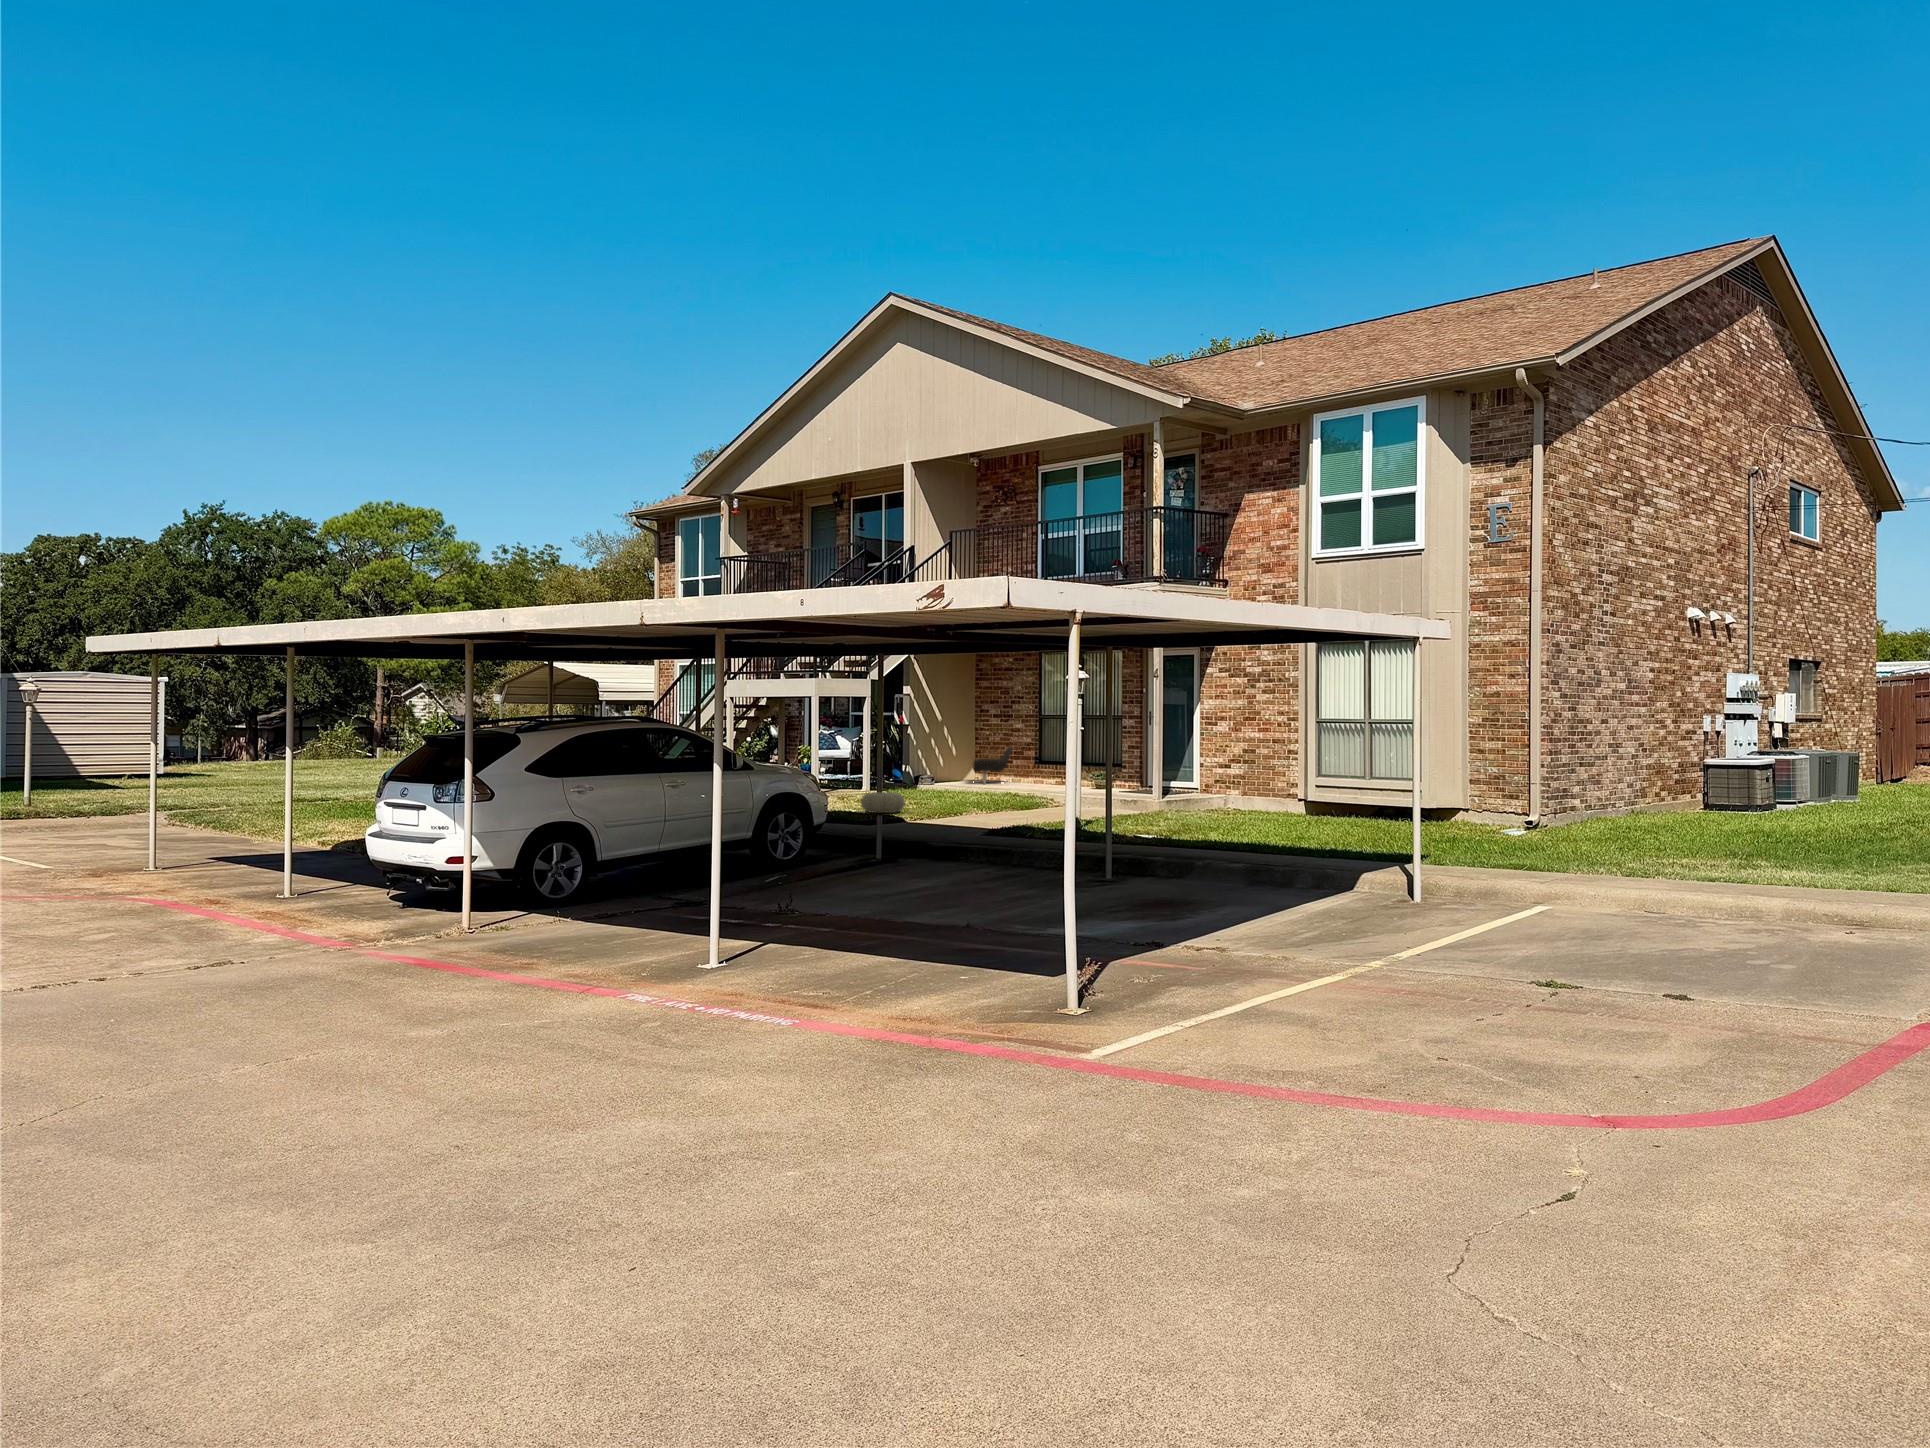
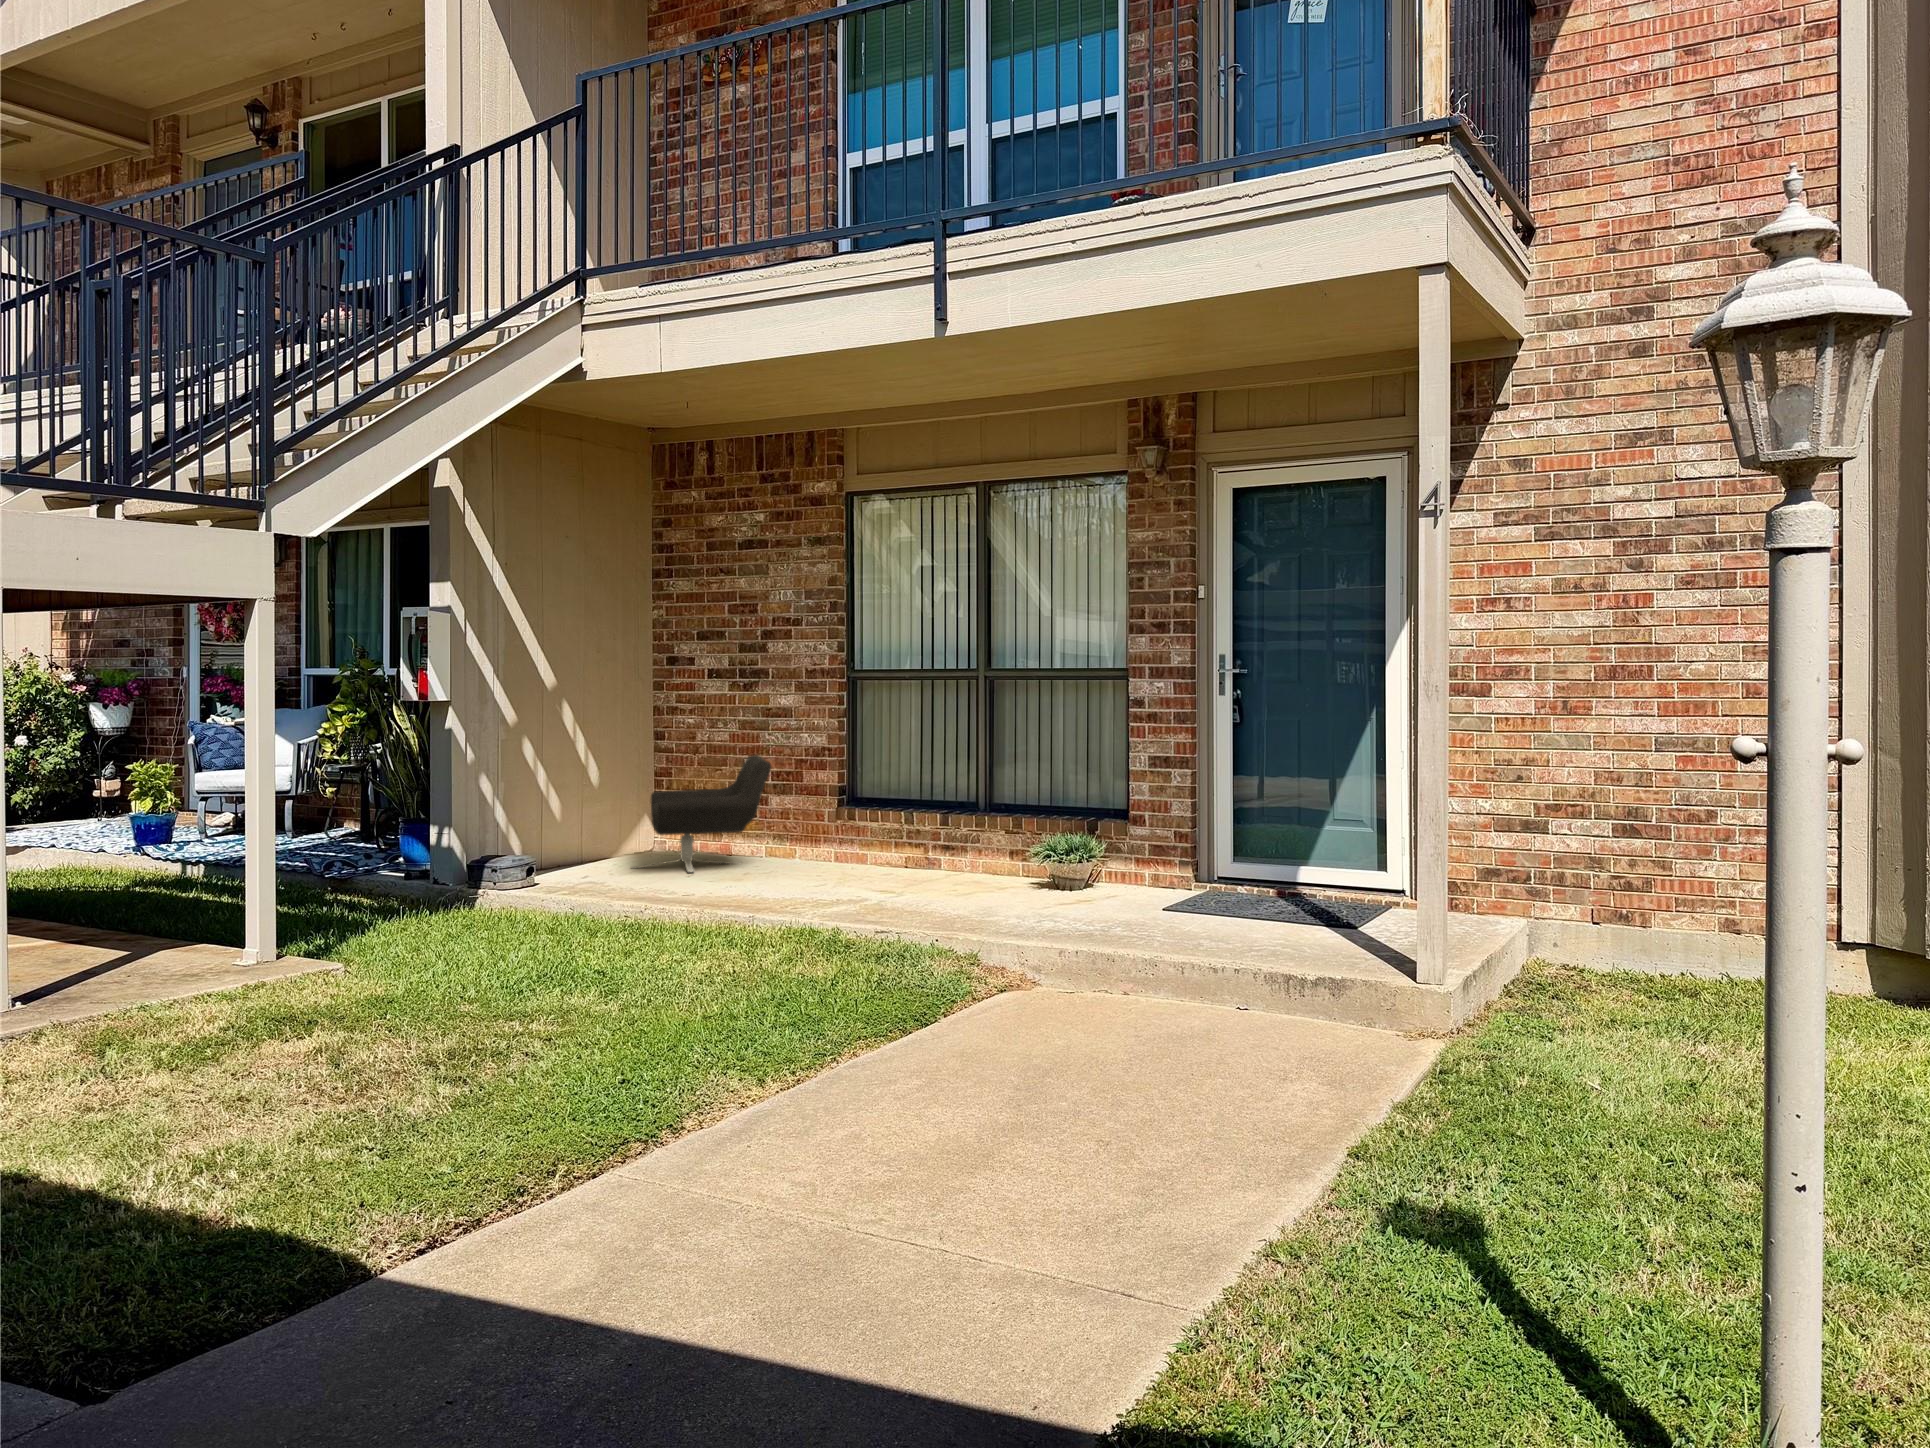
pouf: present [861,792,905,813] -> none [103,1050,367,1198]

